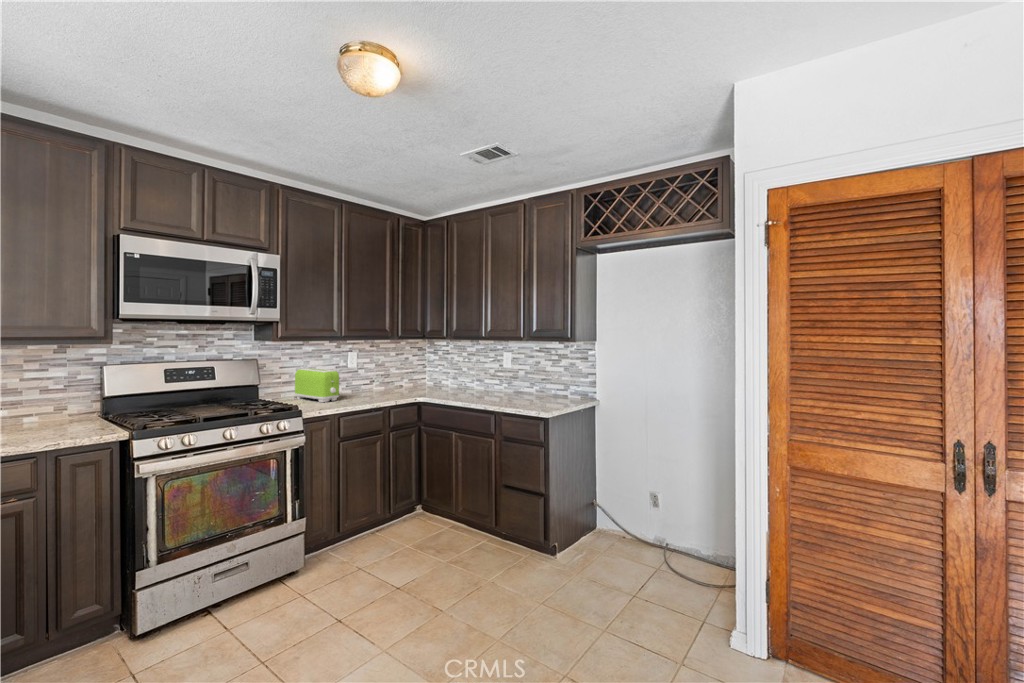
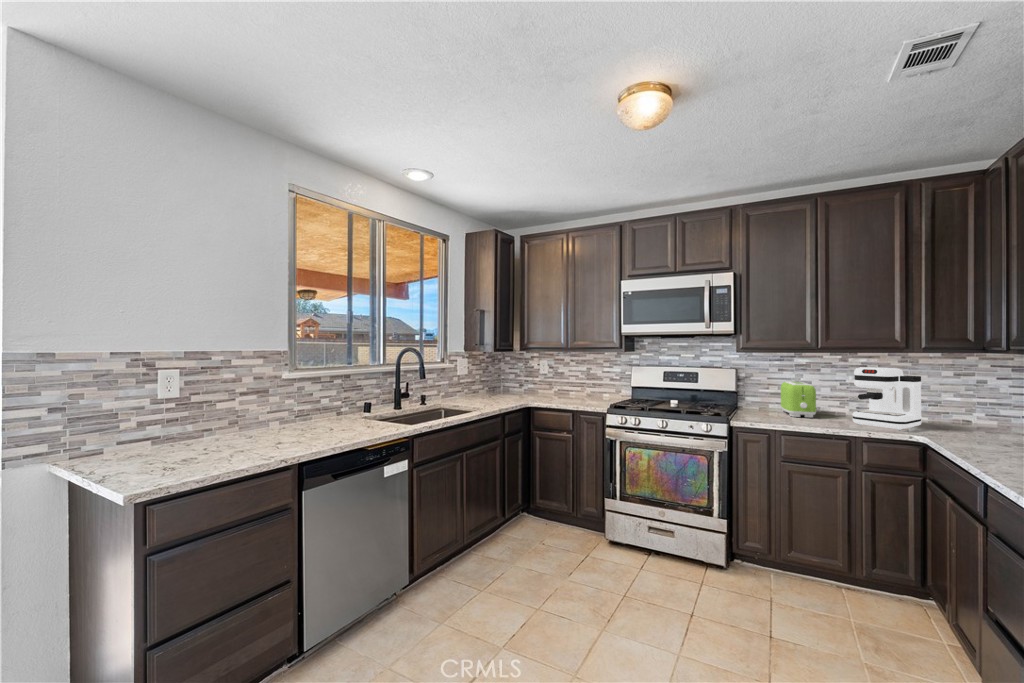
coffee maker: none [367,352,406,400] -> present [852,367,921,430]

